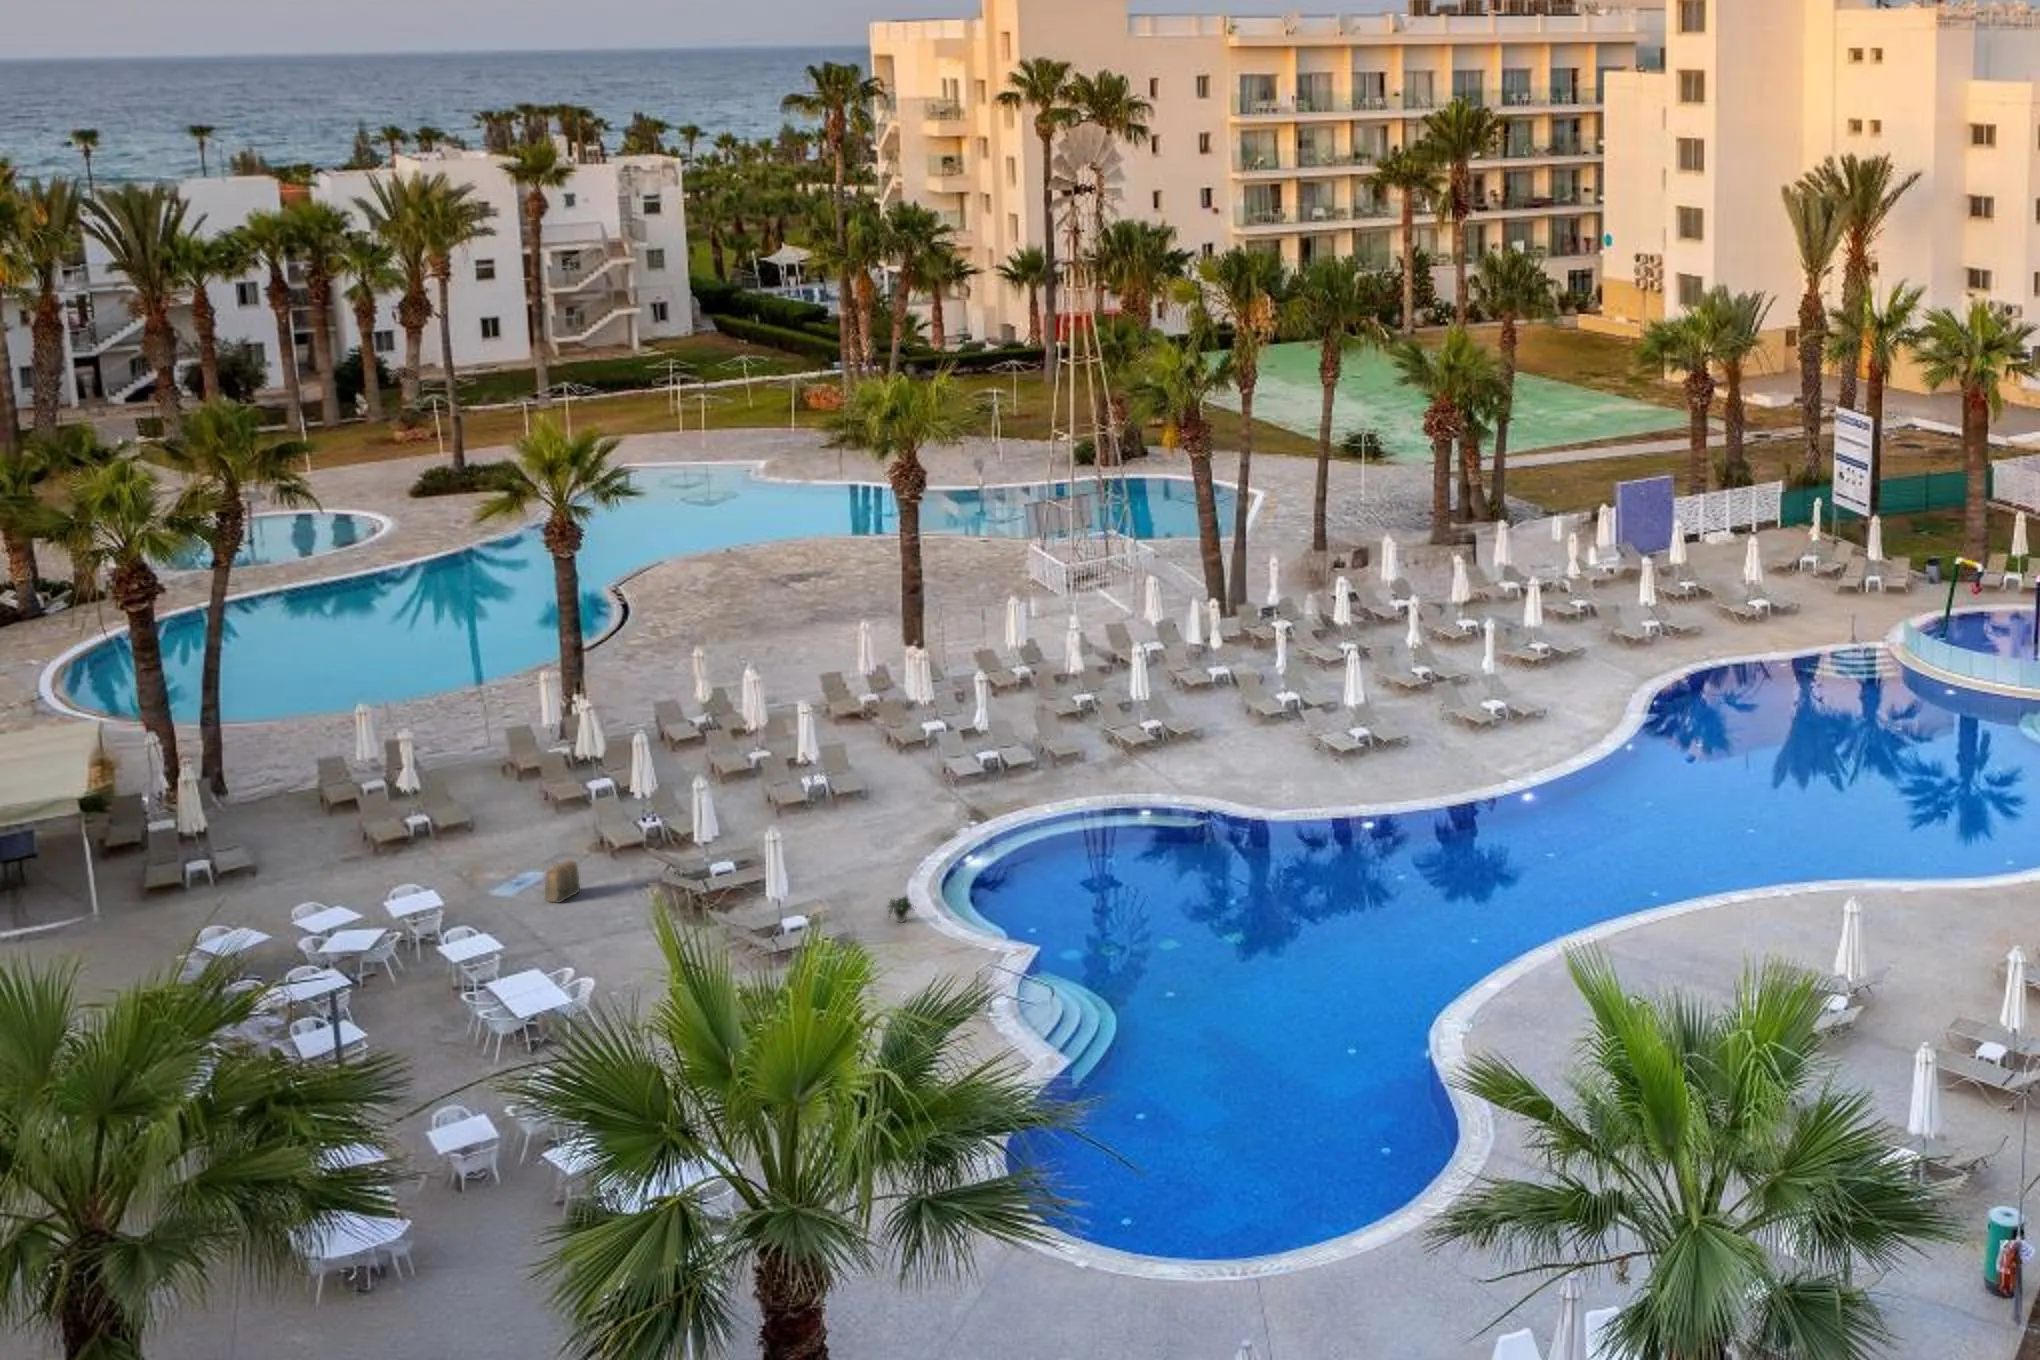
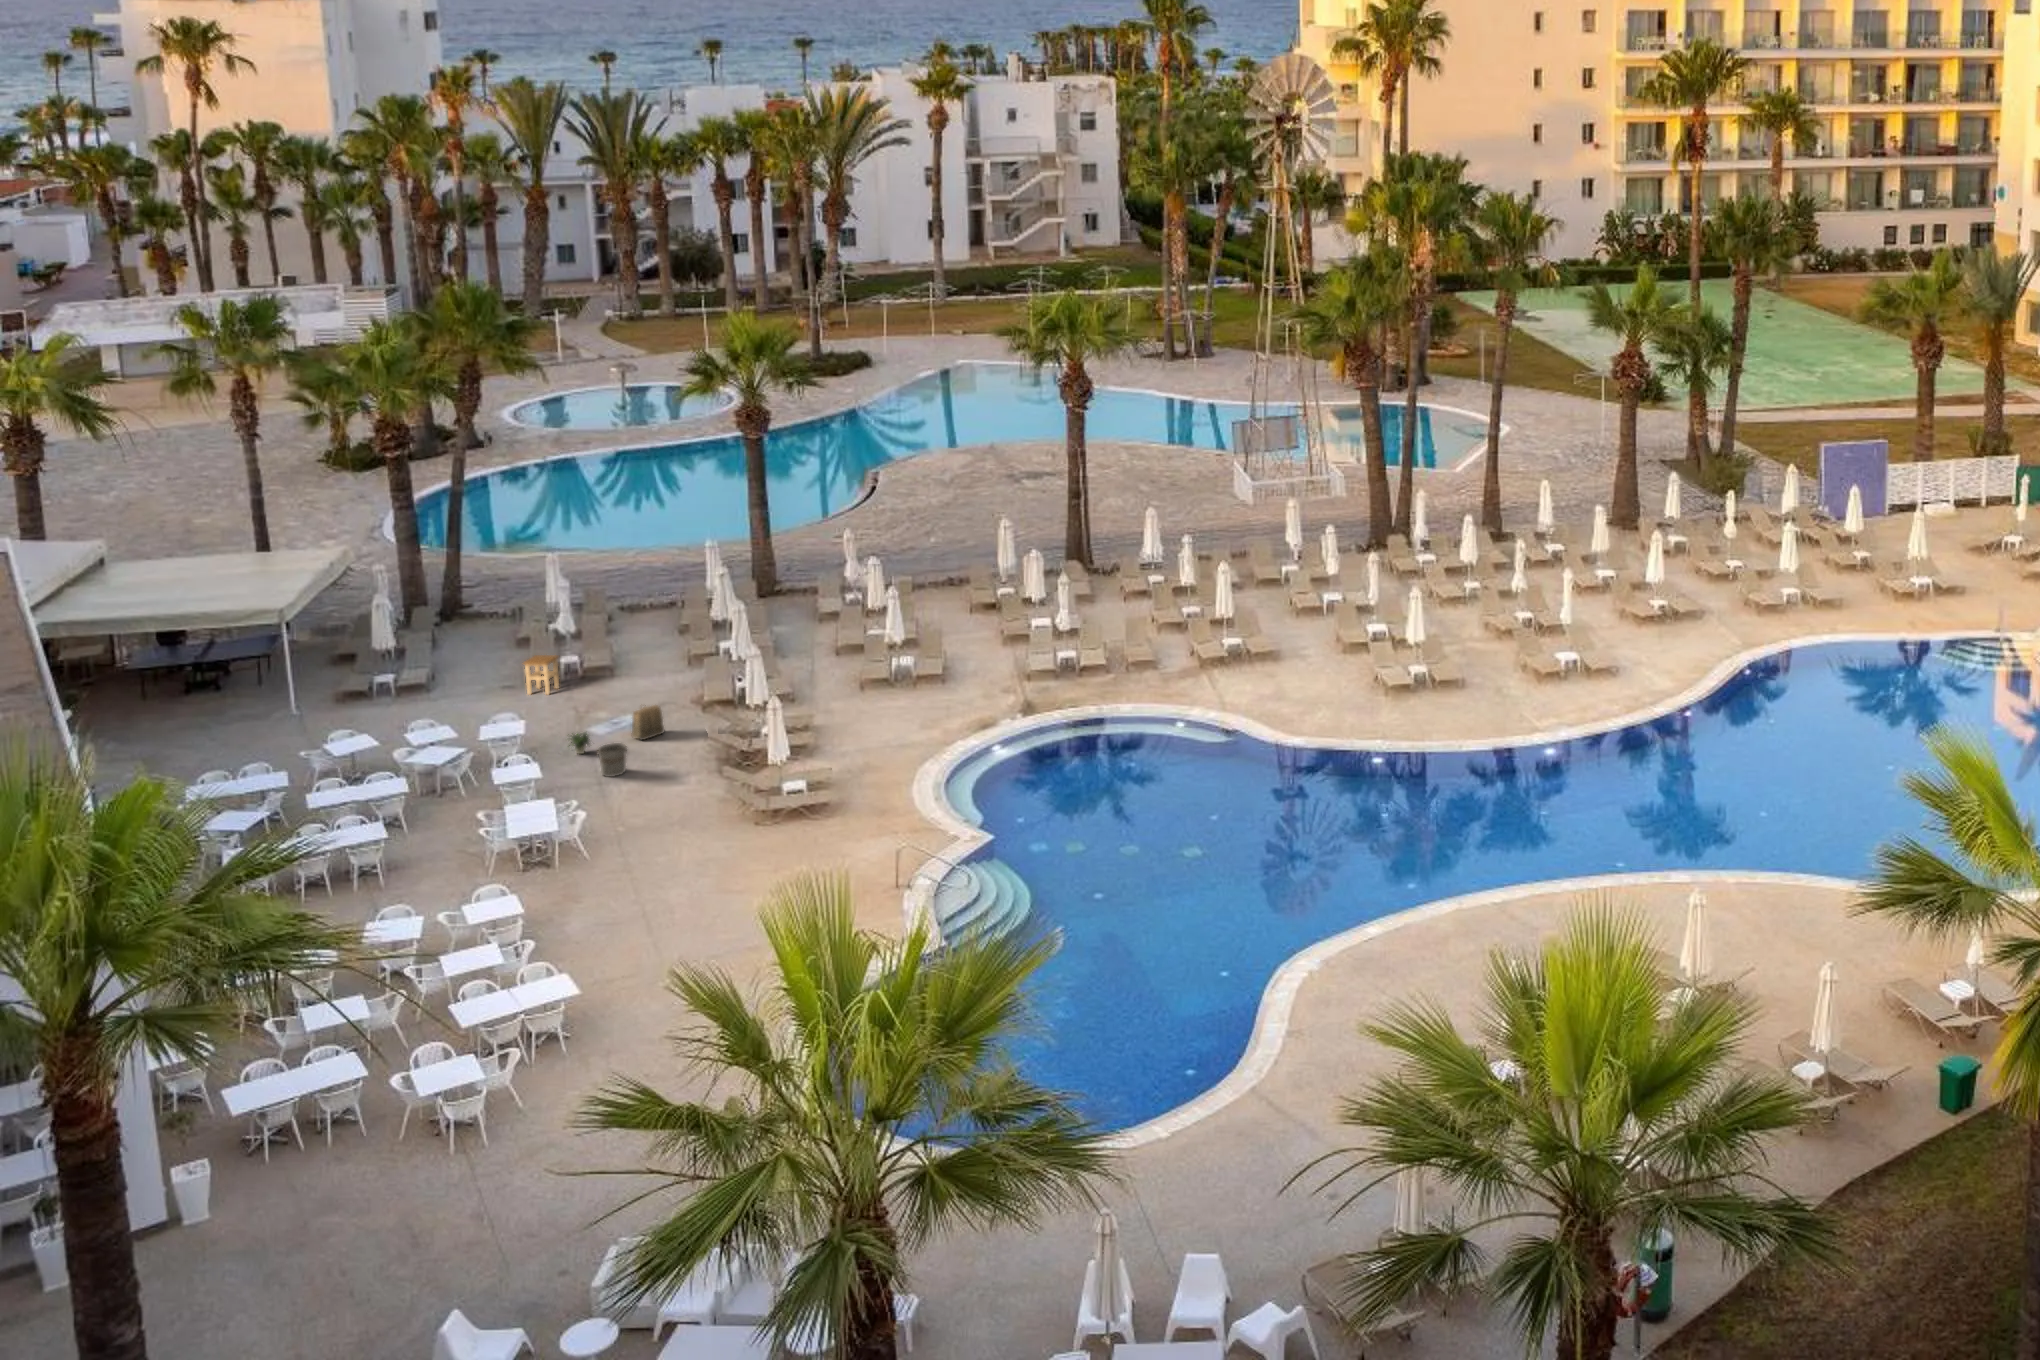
stool: none [360,822,400,872] -> present [524,655,559,694]
potted plant: present [888,897,916,922] -> present [568,733,590,754]
bucket: none [537,906,575,946] -> present [597,743,627,777]

